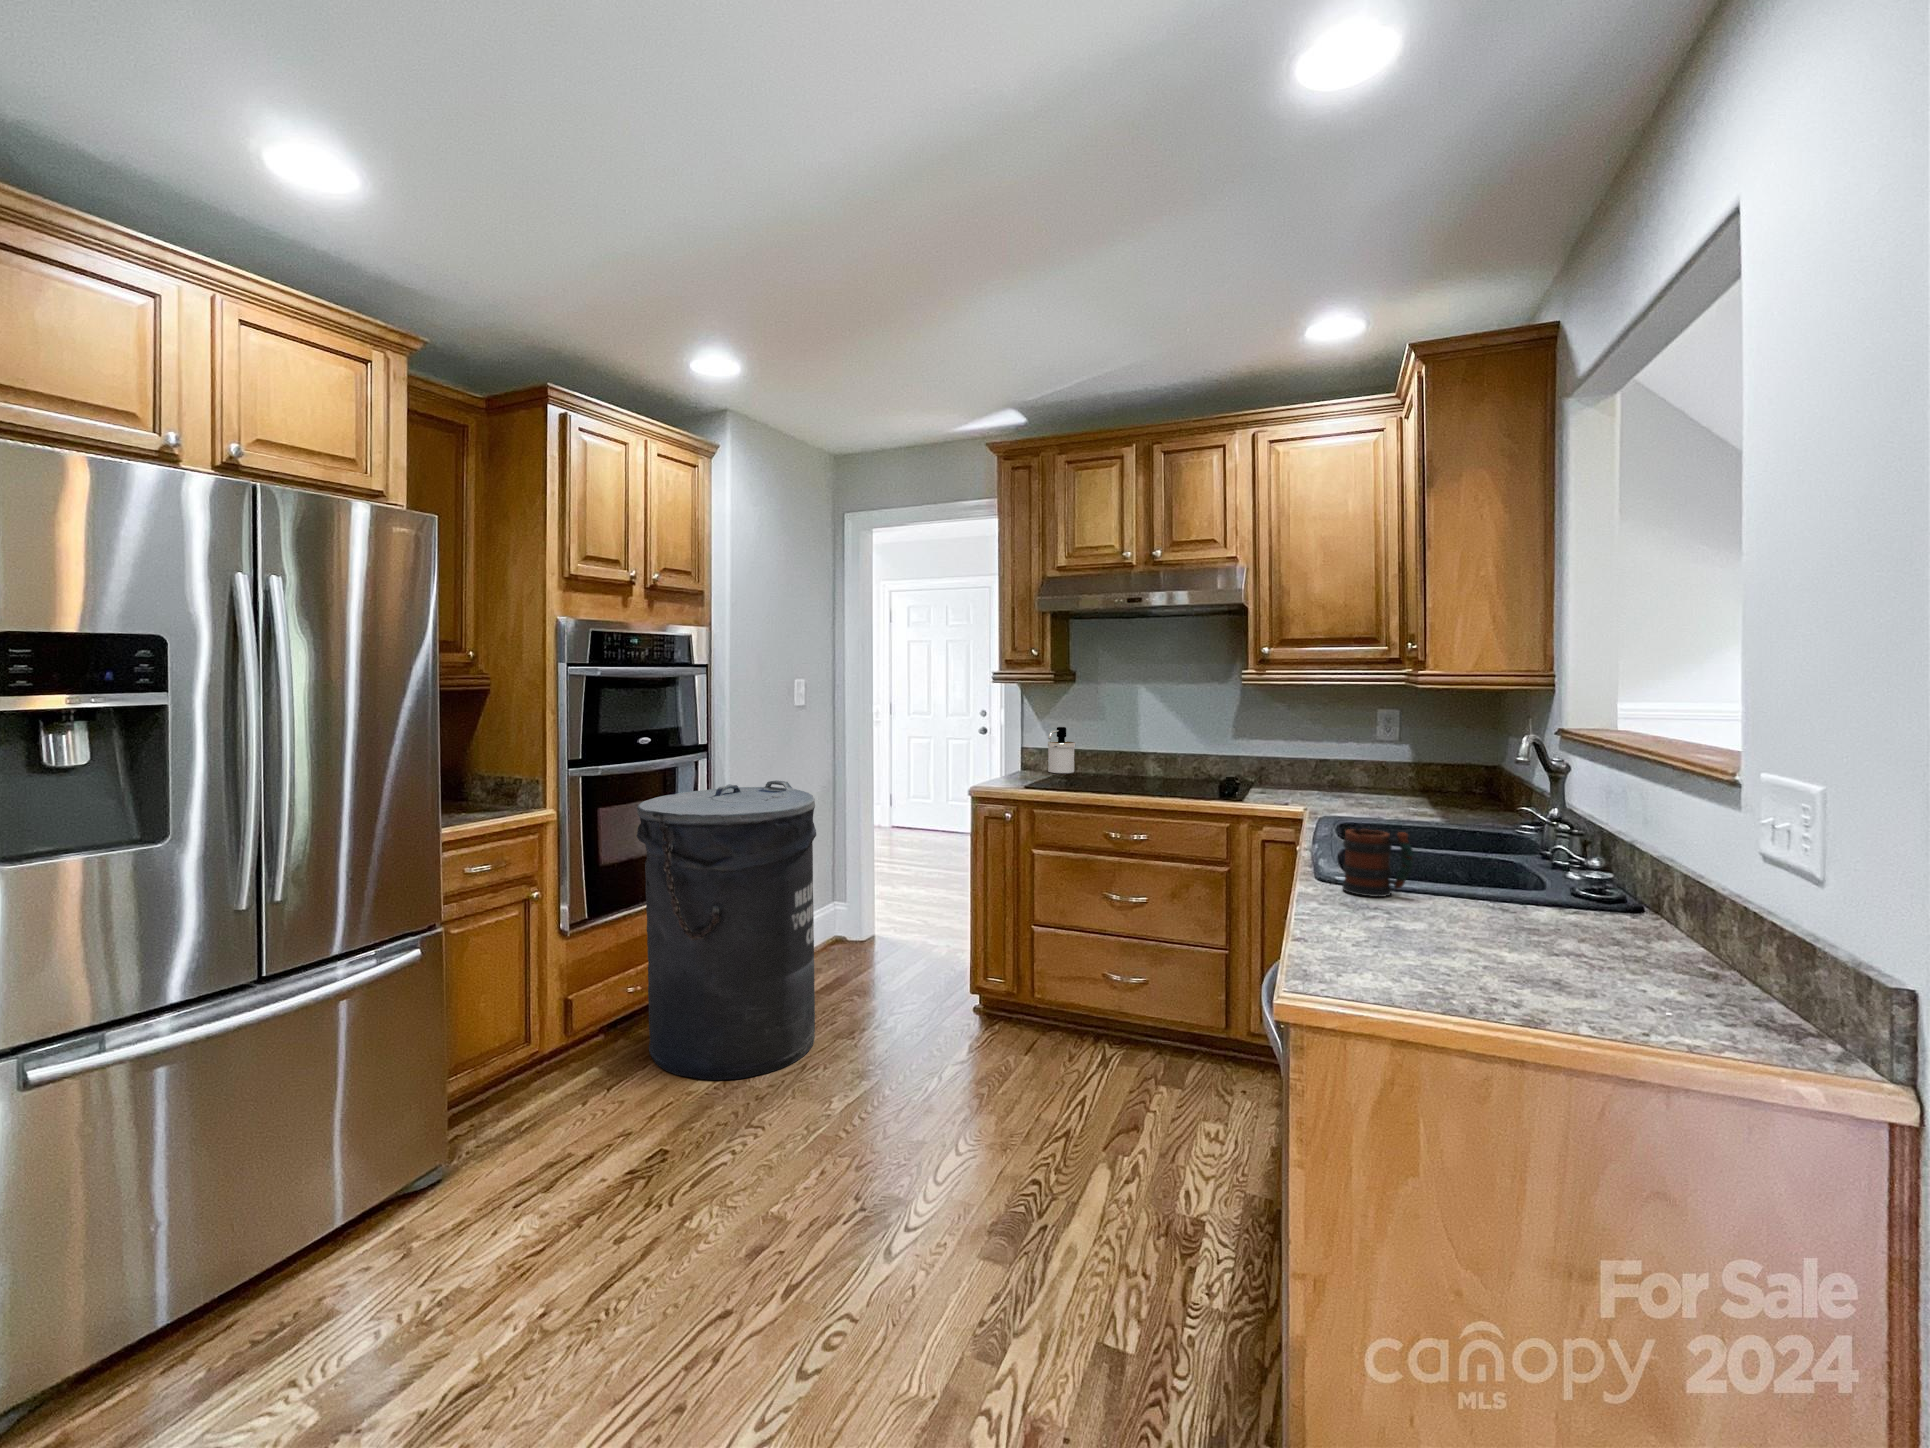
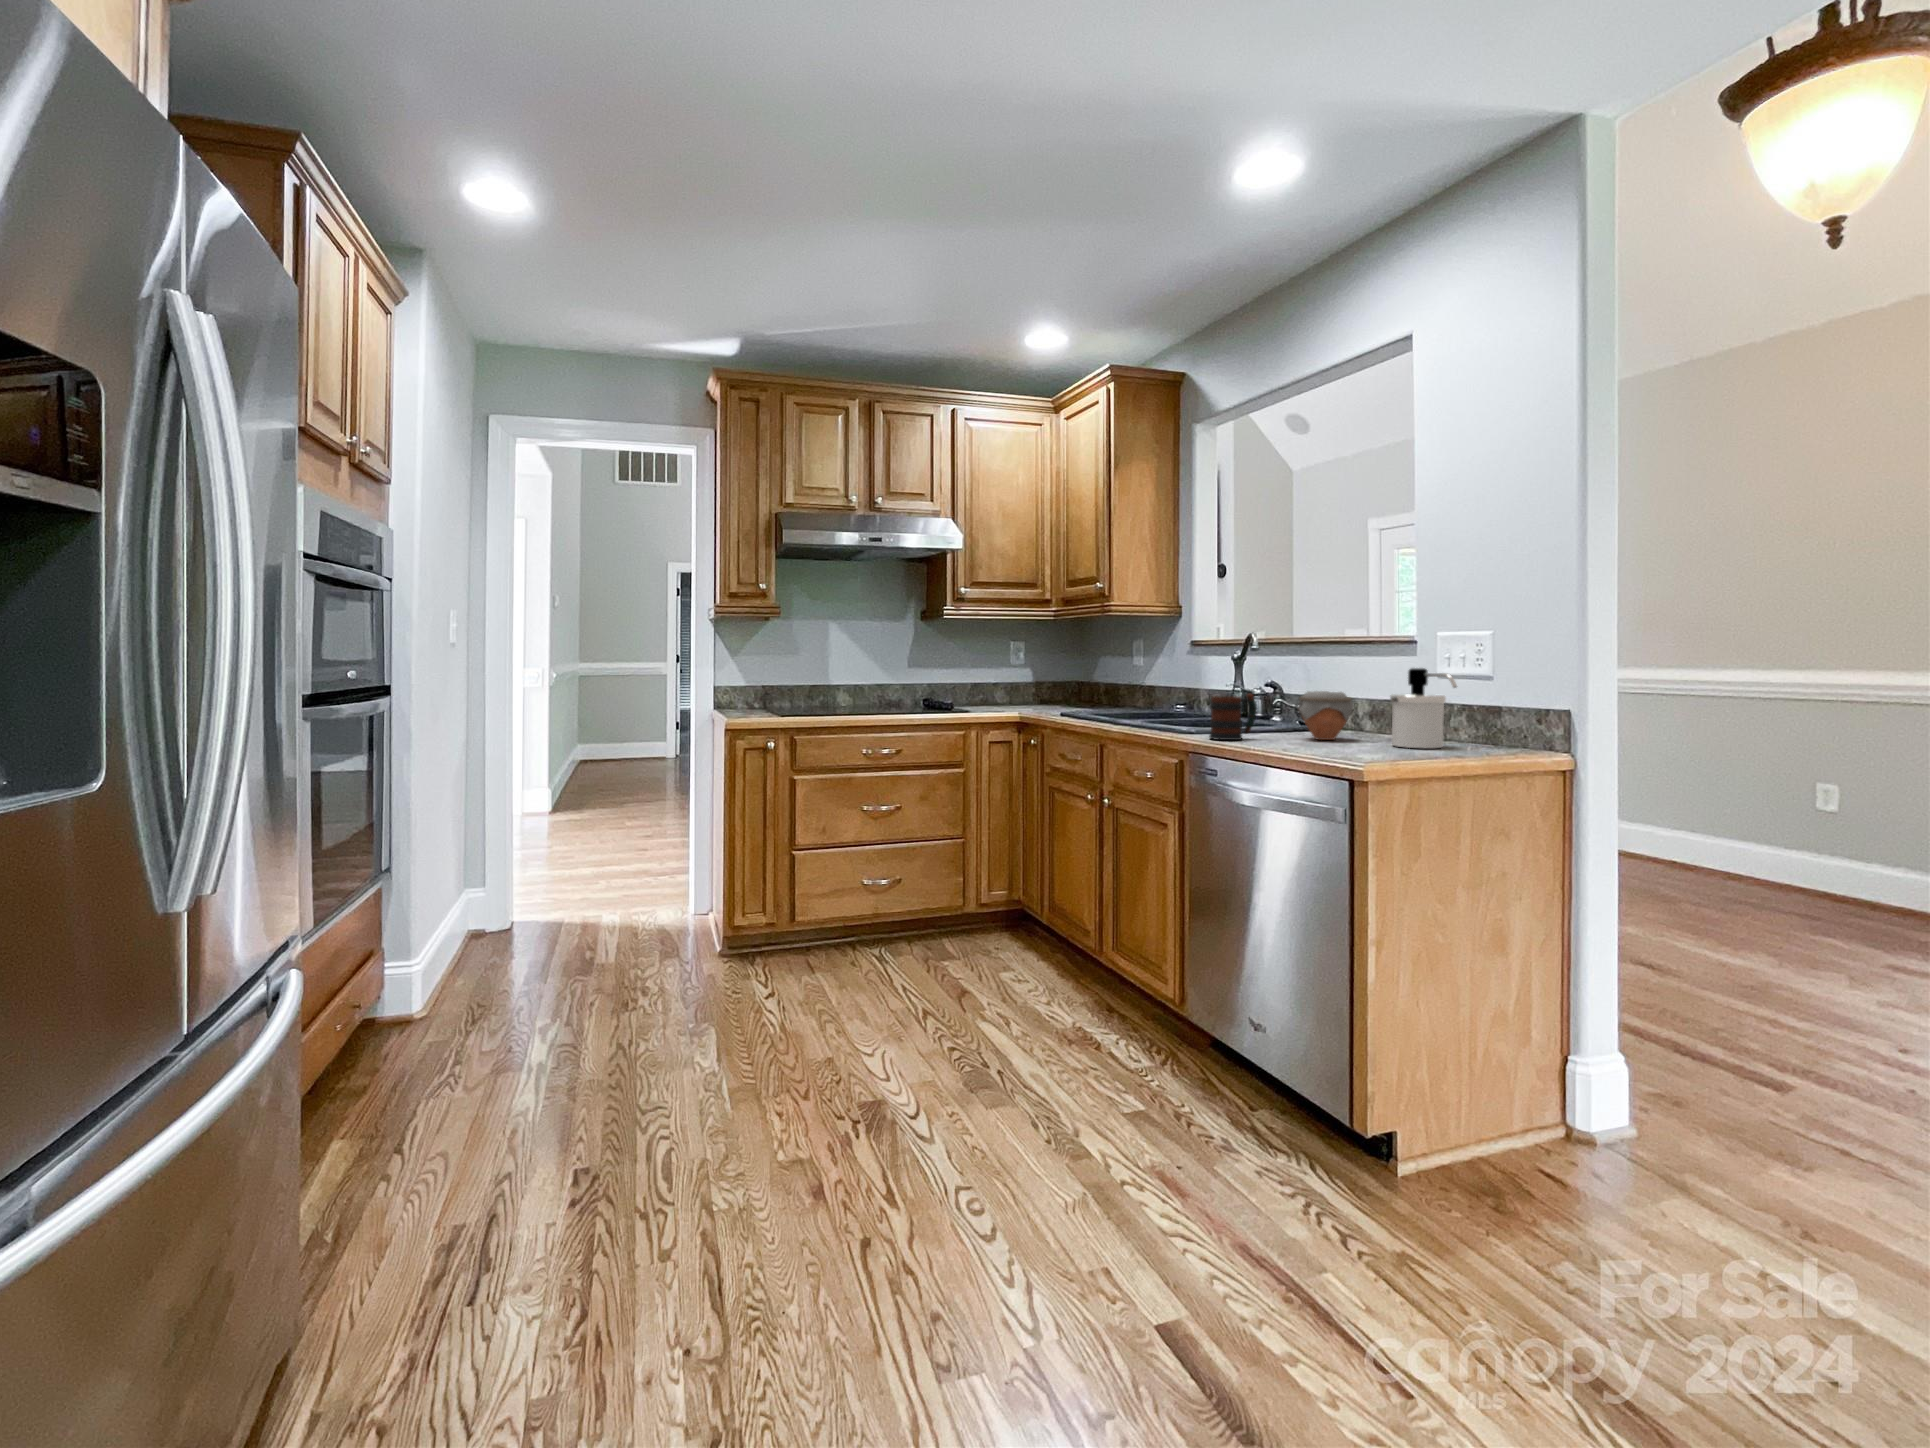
soap dispenser: present [1047,727,1075,773] -> present [1390,668,1457,748]
trash can: present [637,781,816,1080] -> none [377,723,621,1094]
jar: none [1464,840,1570,922] -> present [1297,691,1353,740]

